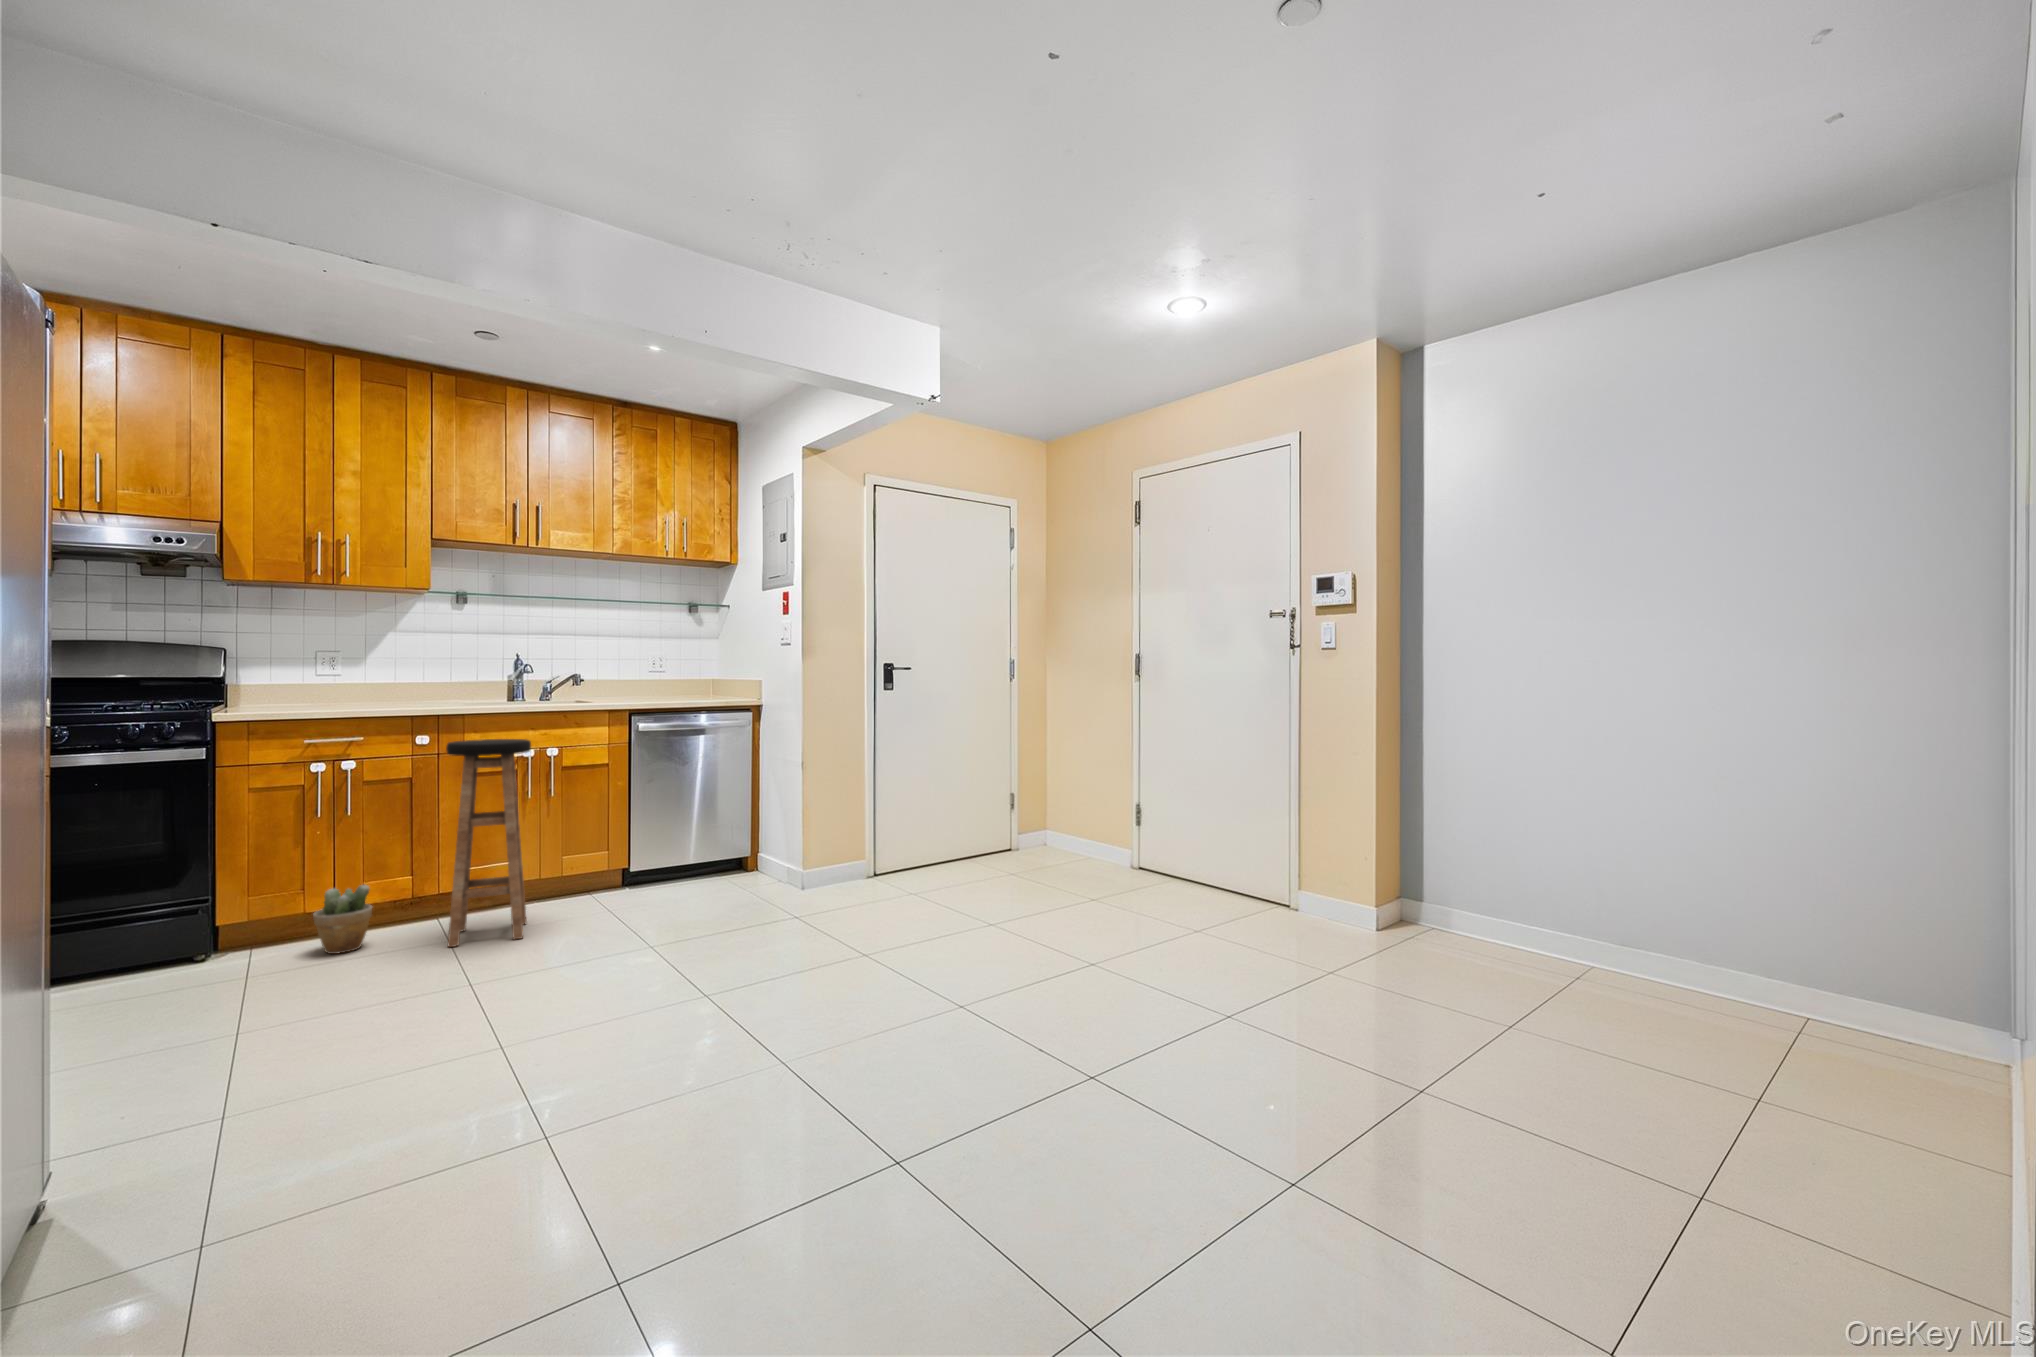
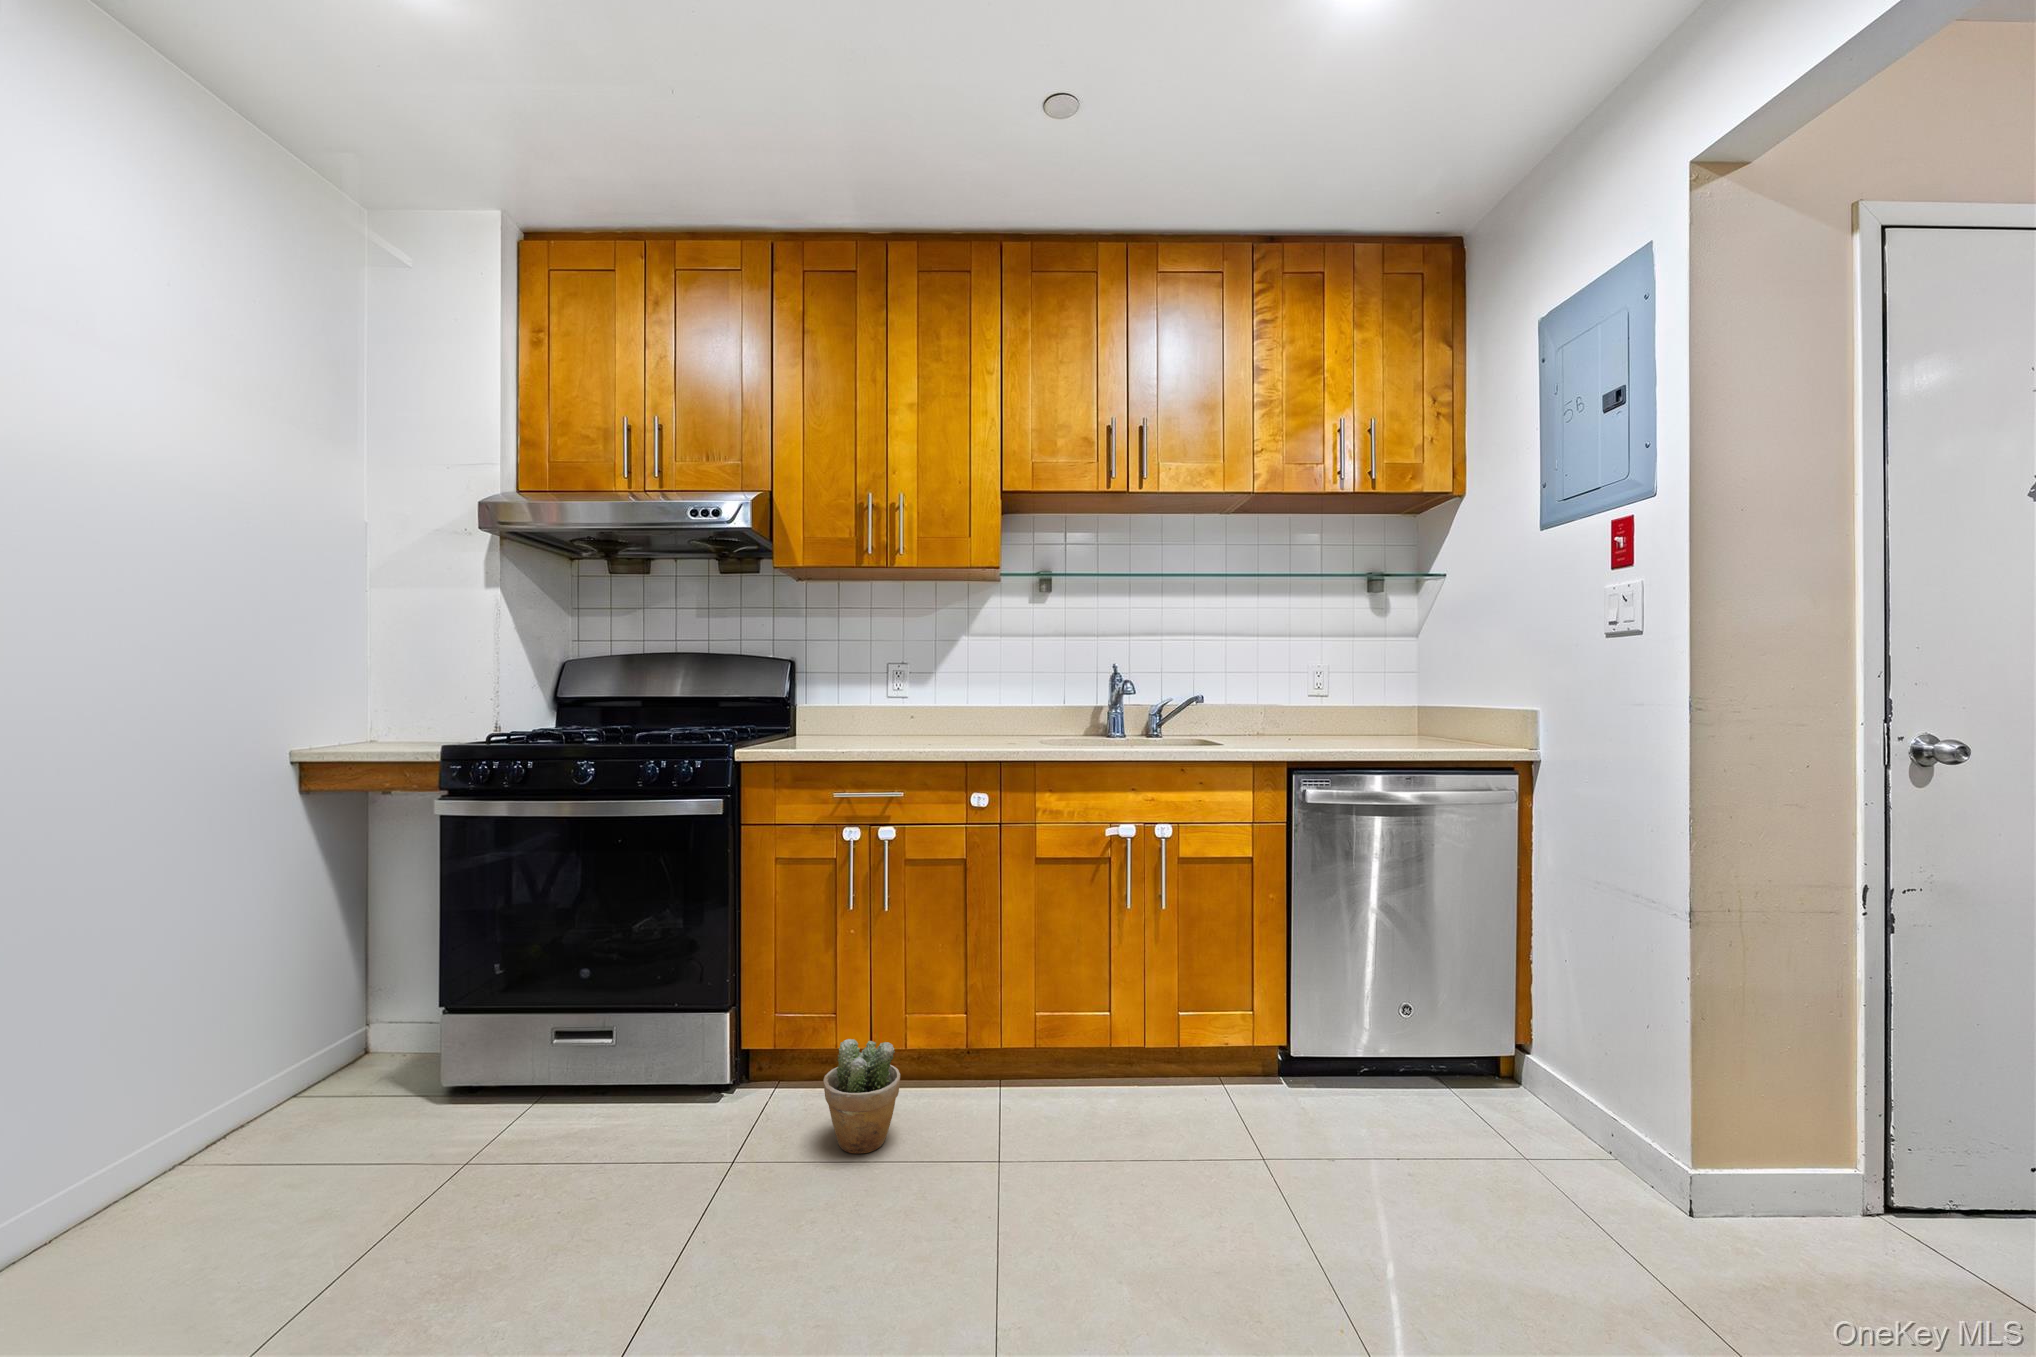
bar stool: present [446,739,531,947] -> none [992,810,1128,1216]

